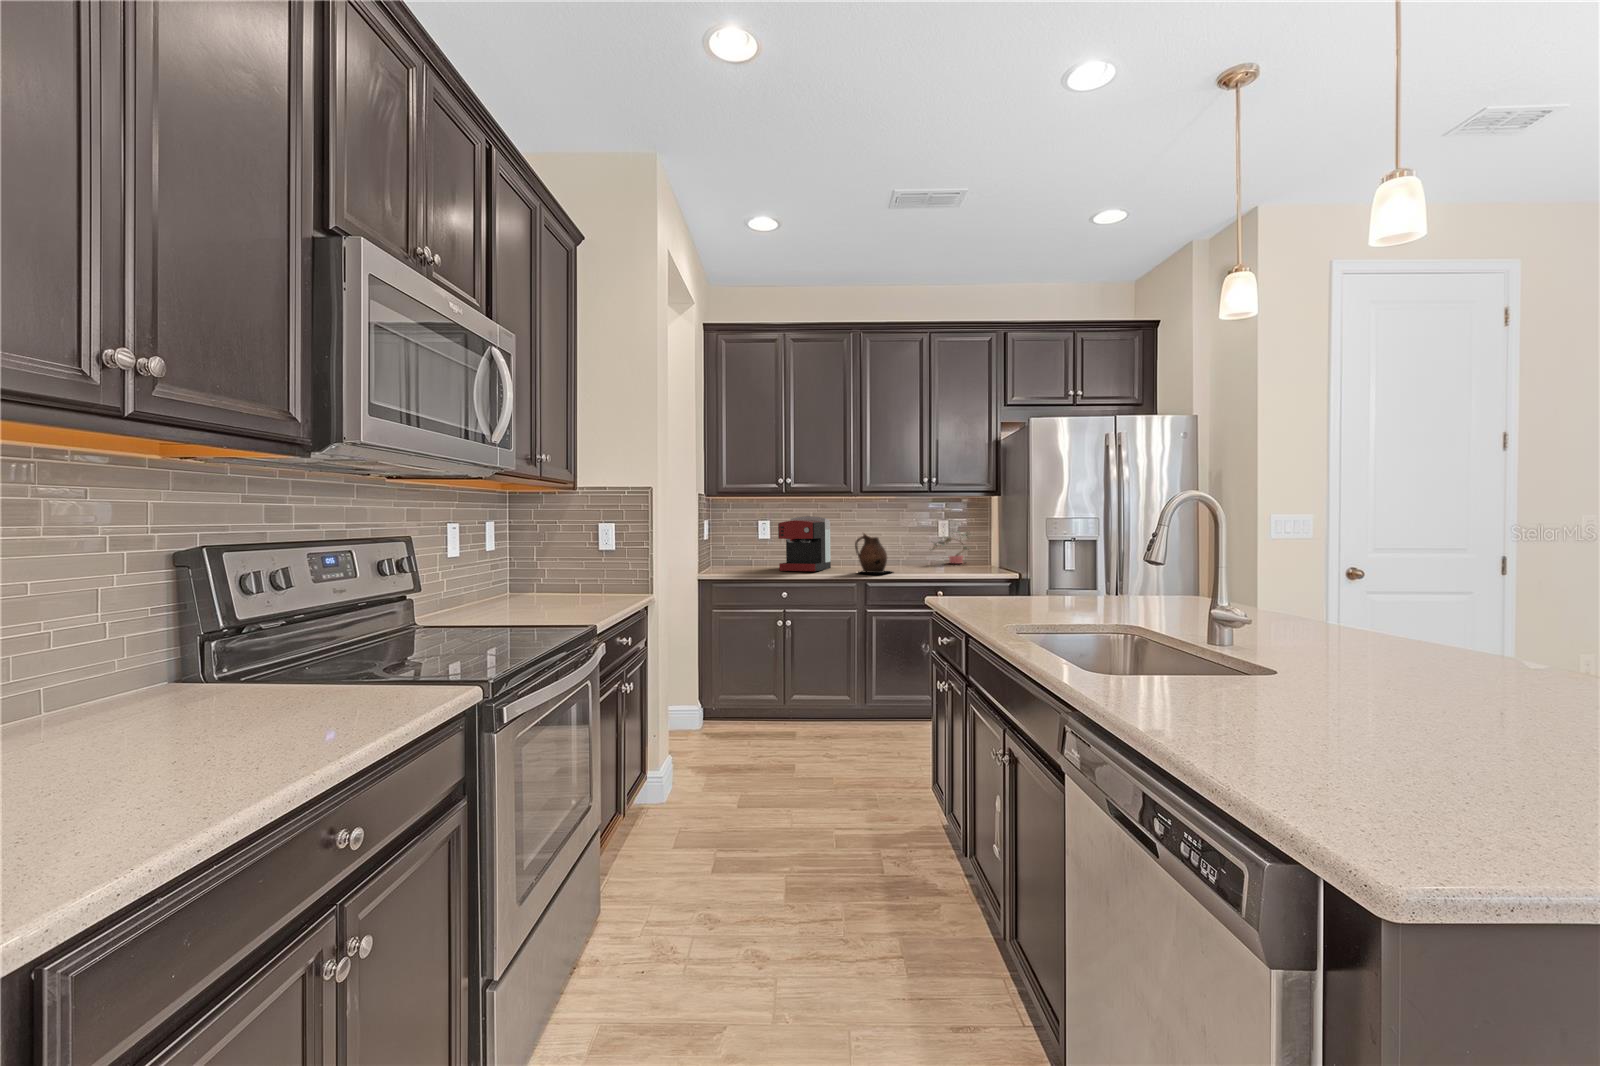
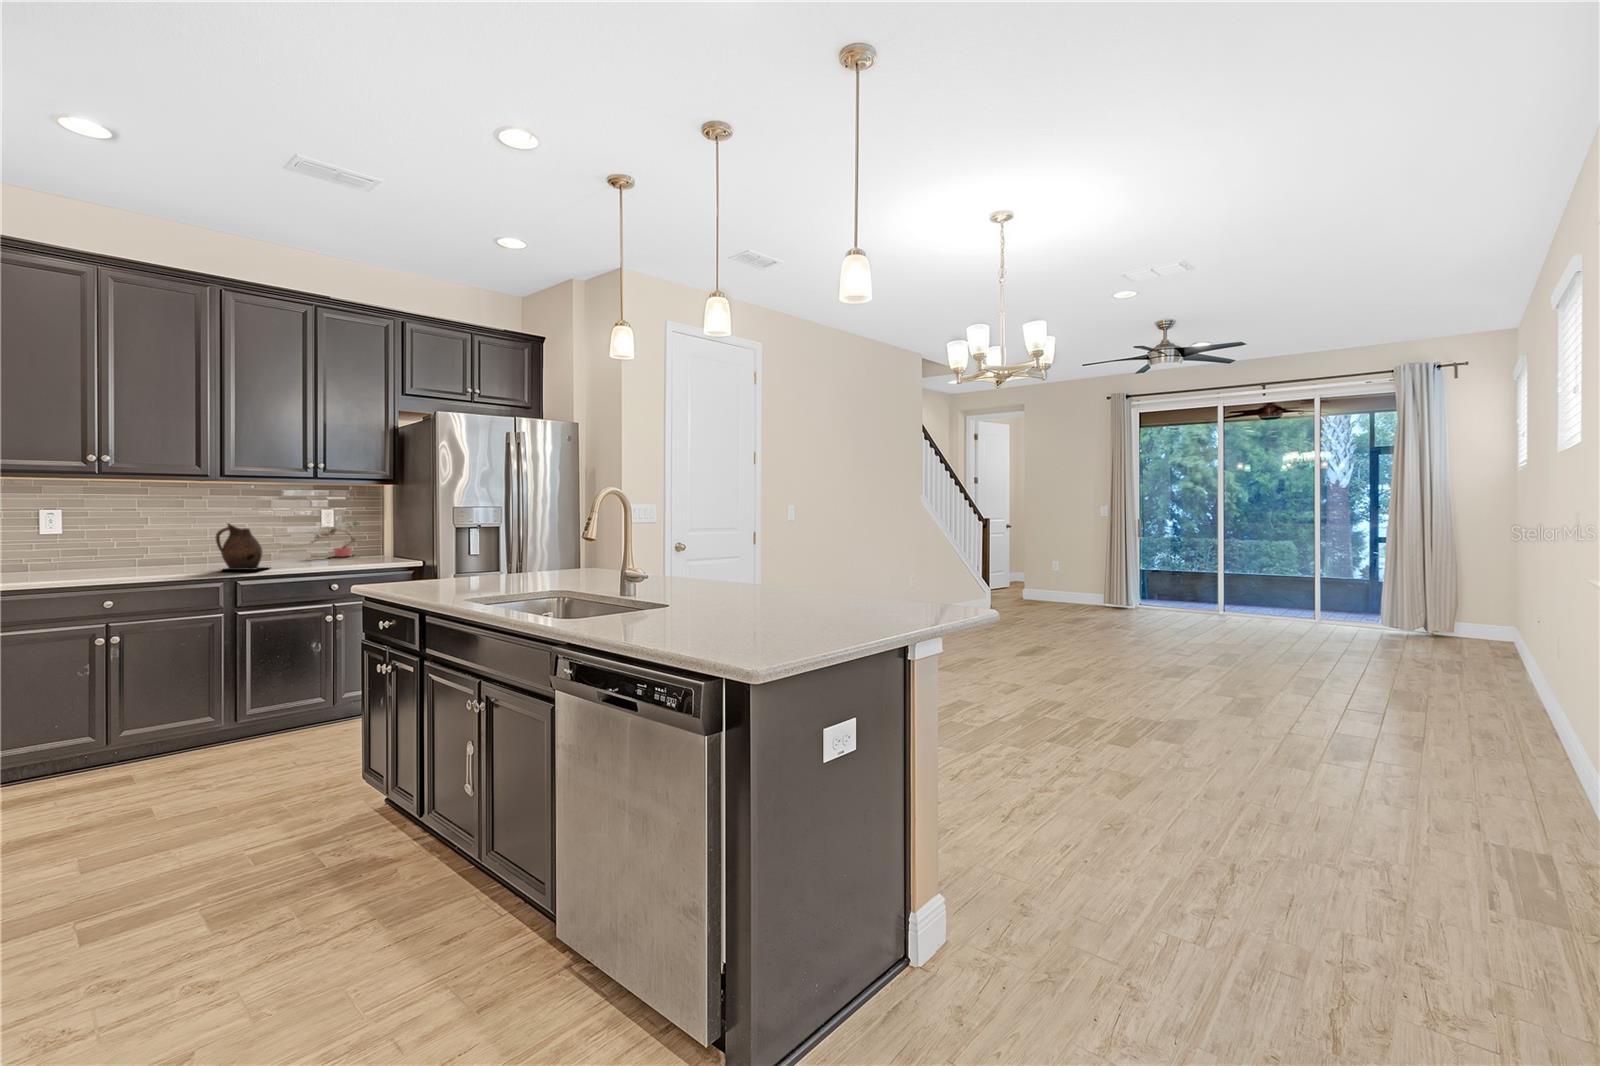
coffee maker: present [778,516,831,571] -> none [87,502,172,573]

